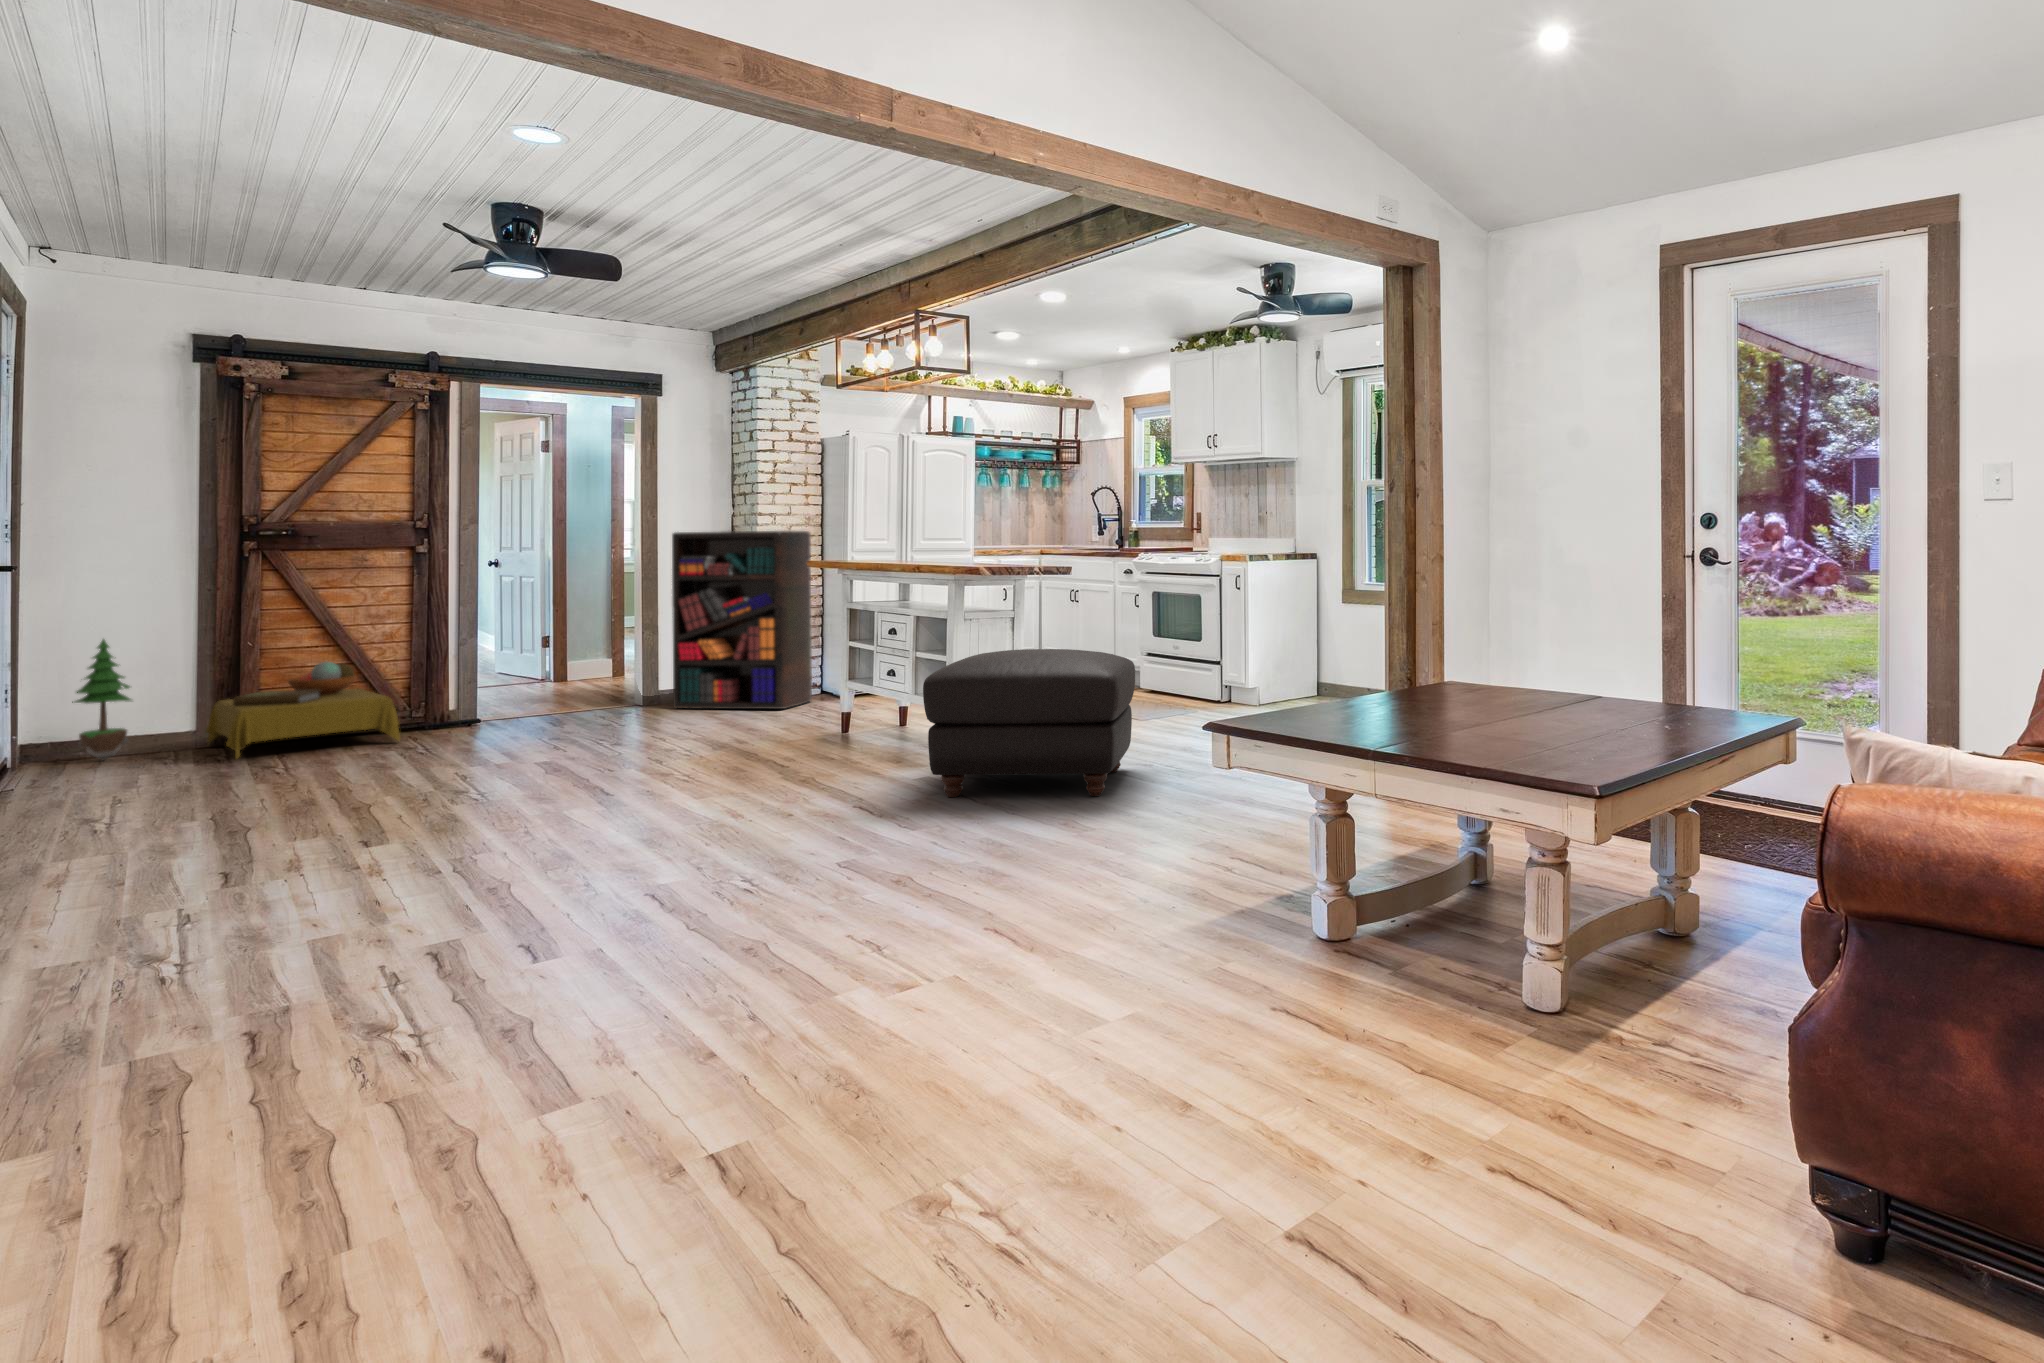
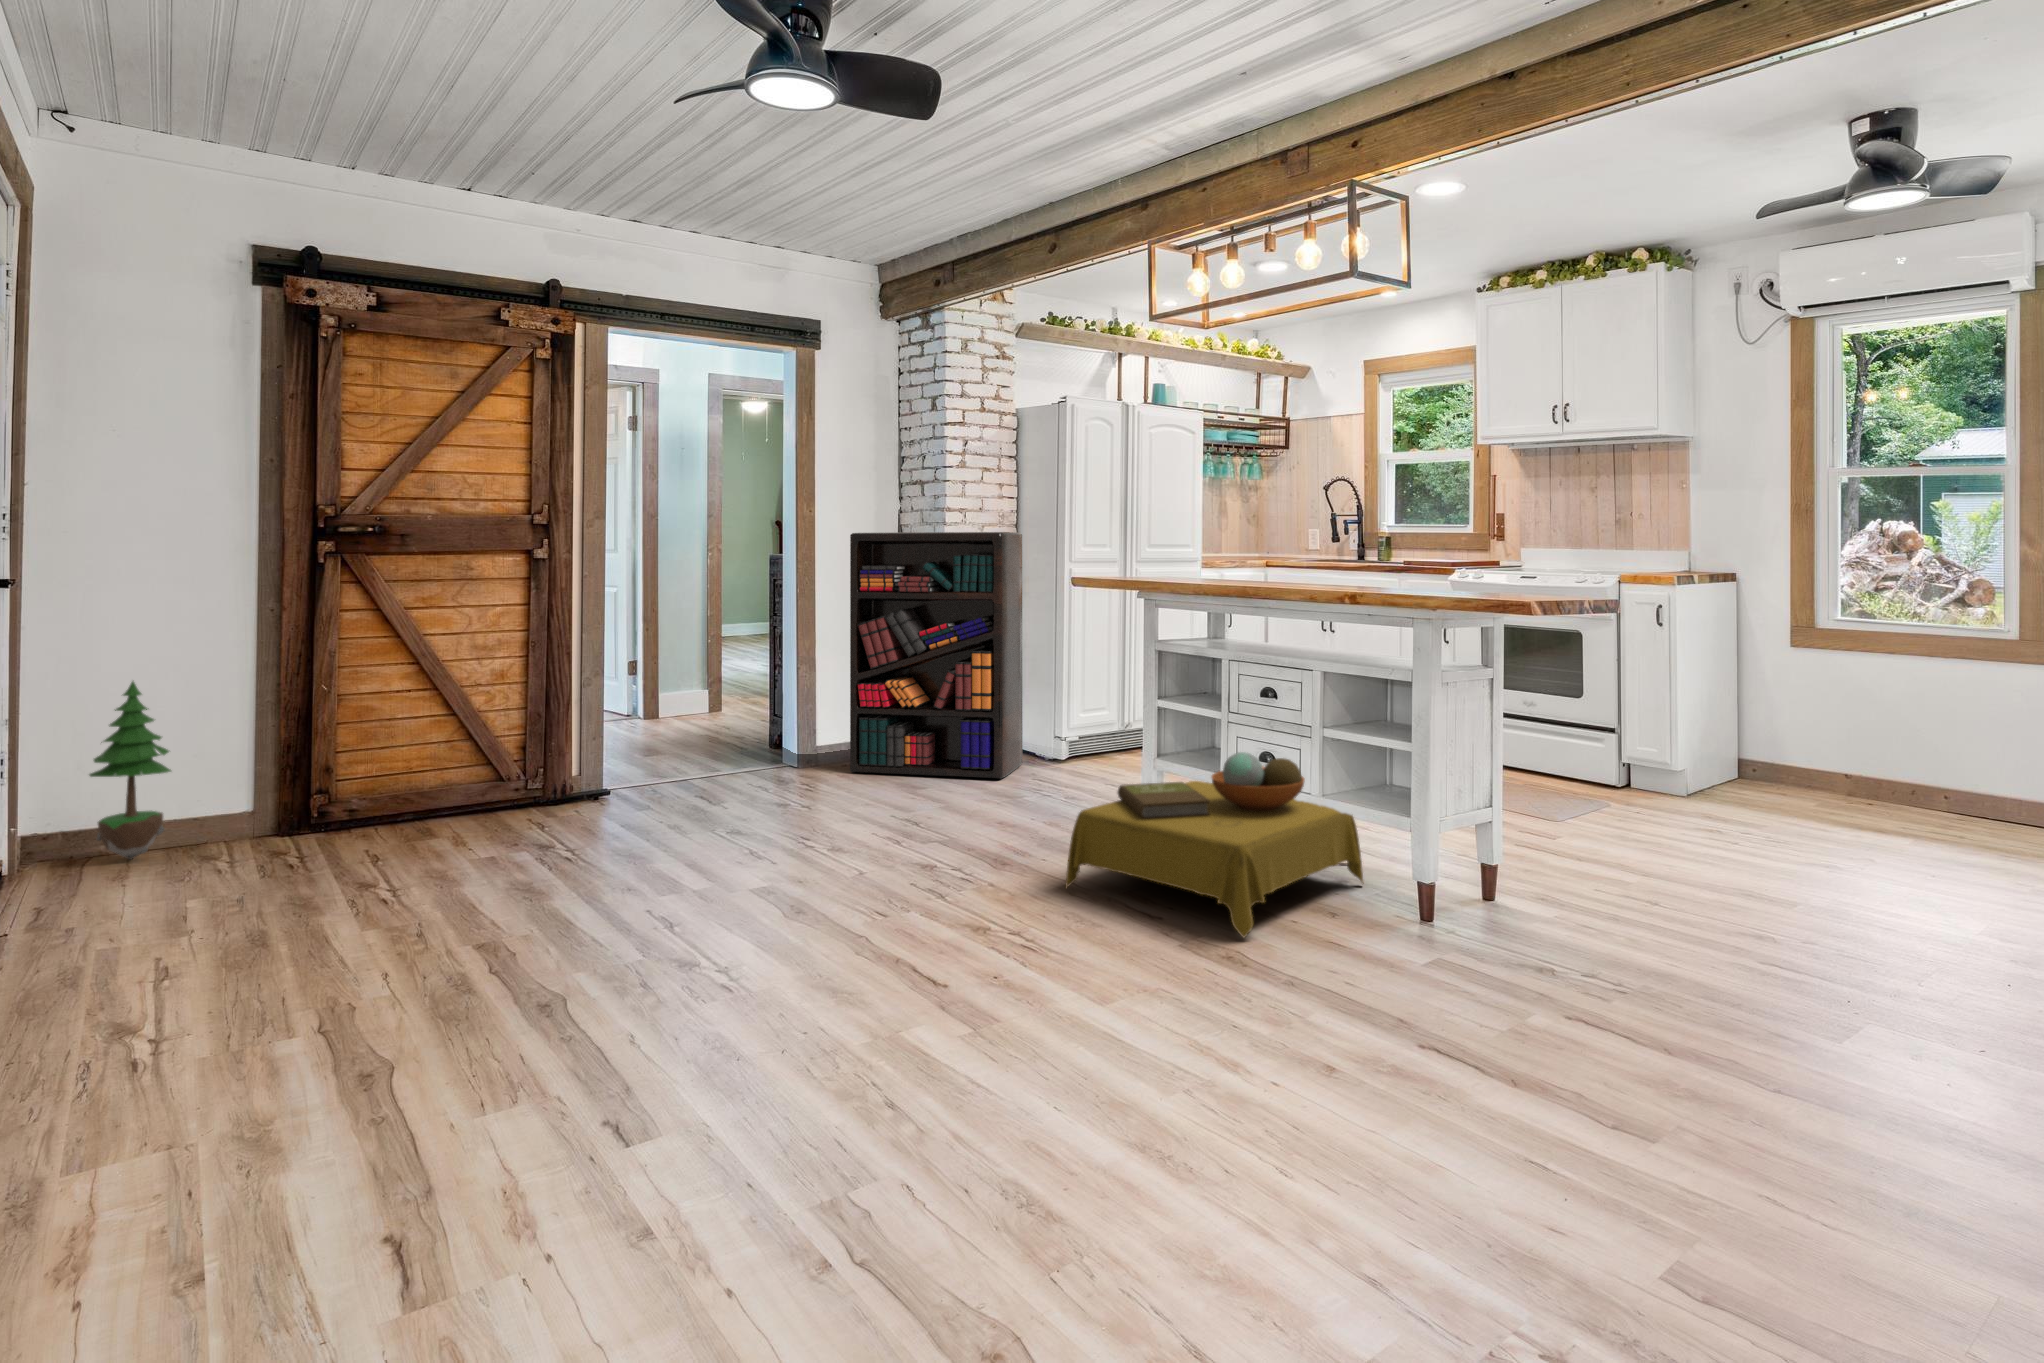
ottoman: present [923,649,1135,797] -> none [1472,742,1922,1033]
side table: present [206,662,400,759] -> present [1066,752,1363,937]

